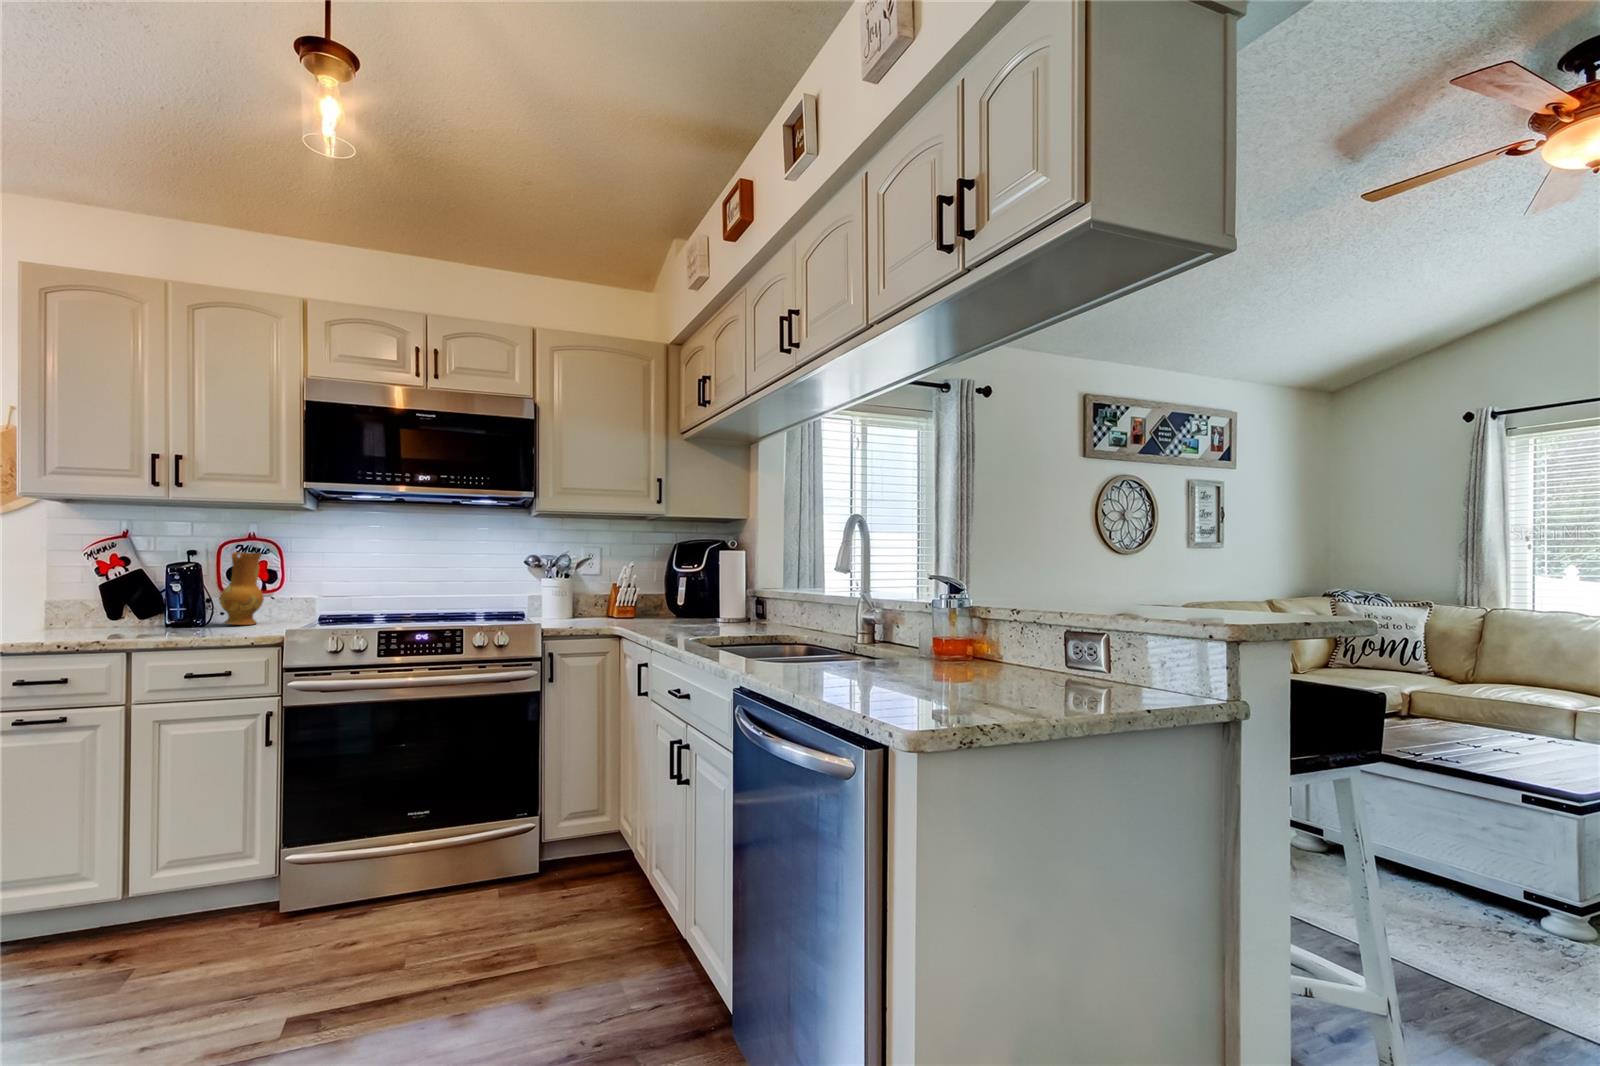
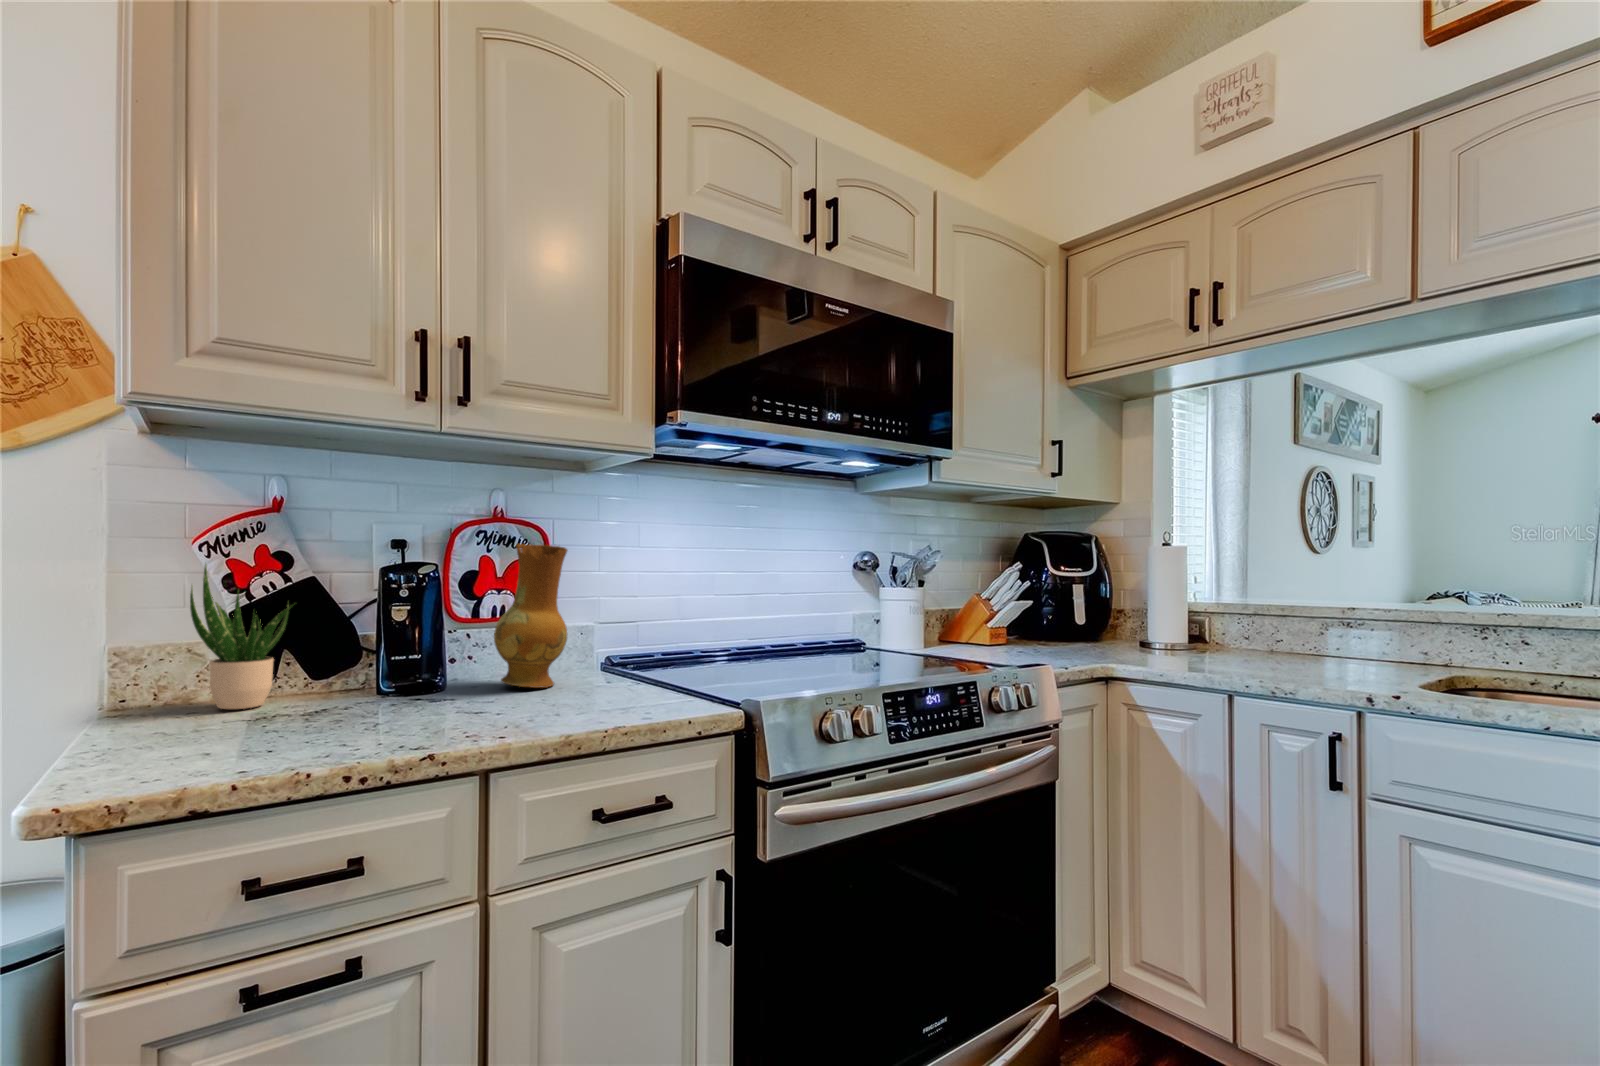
potted plant: none [74,562,130,629] -> present [190,564,293,709]

